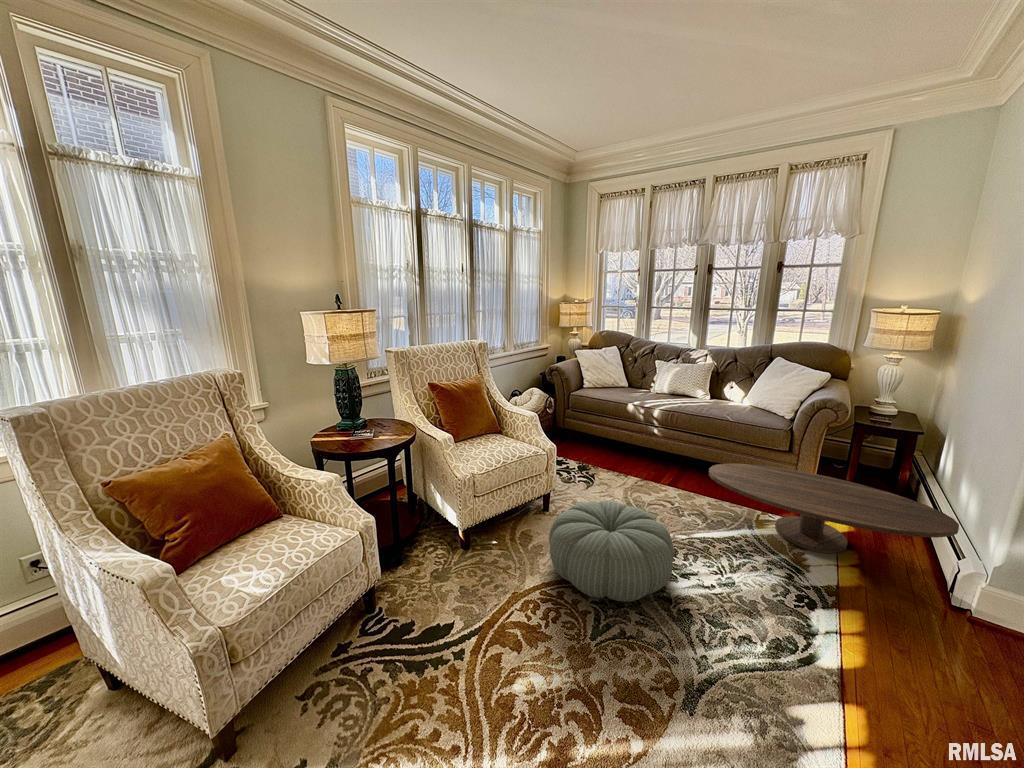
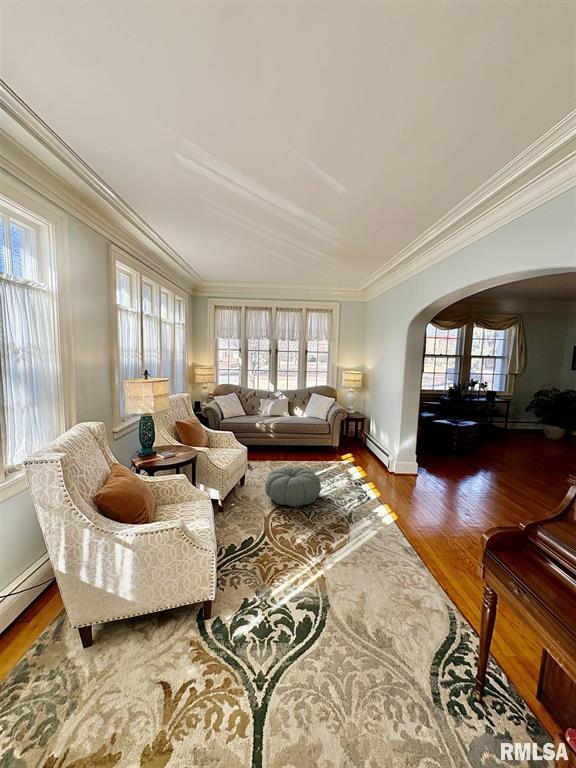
coffee table: present [709,463,959,553] -> none [307,441,386,470]

